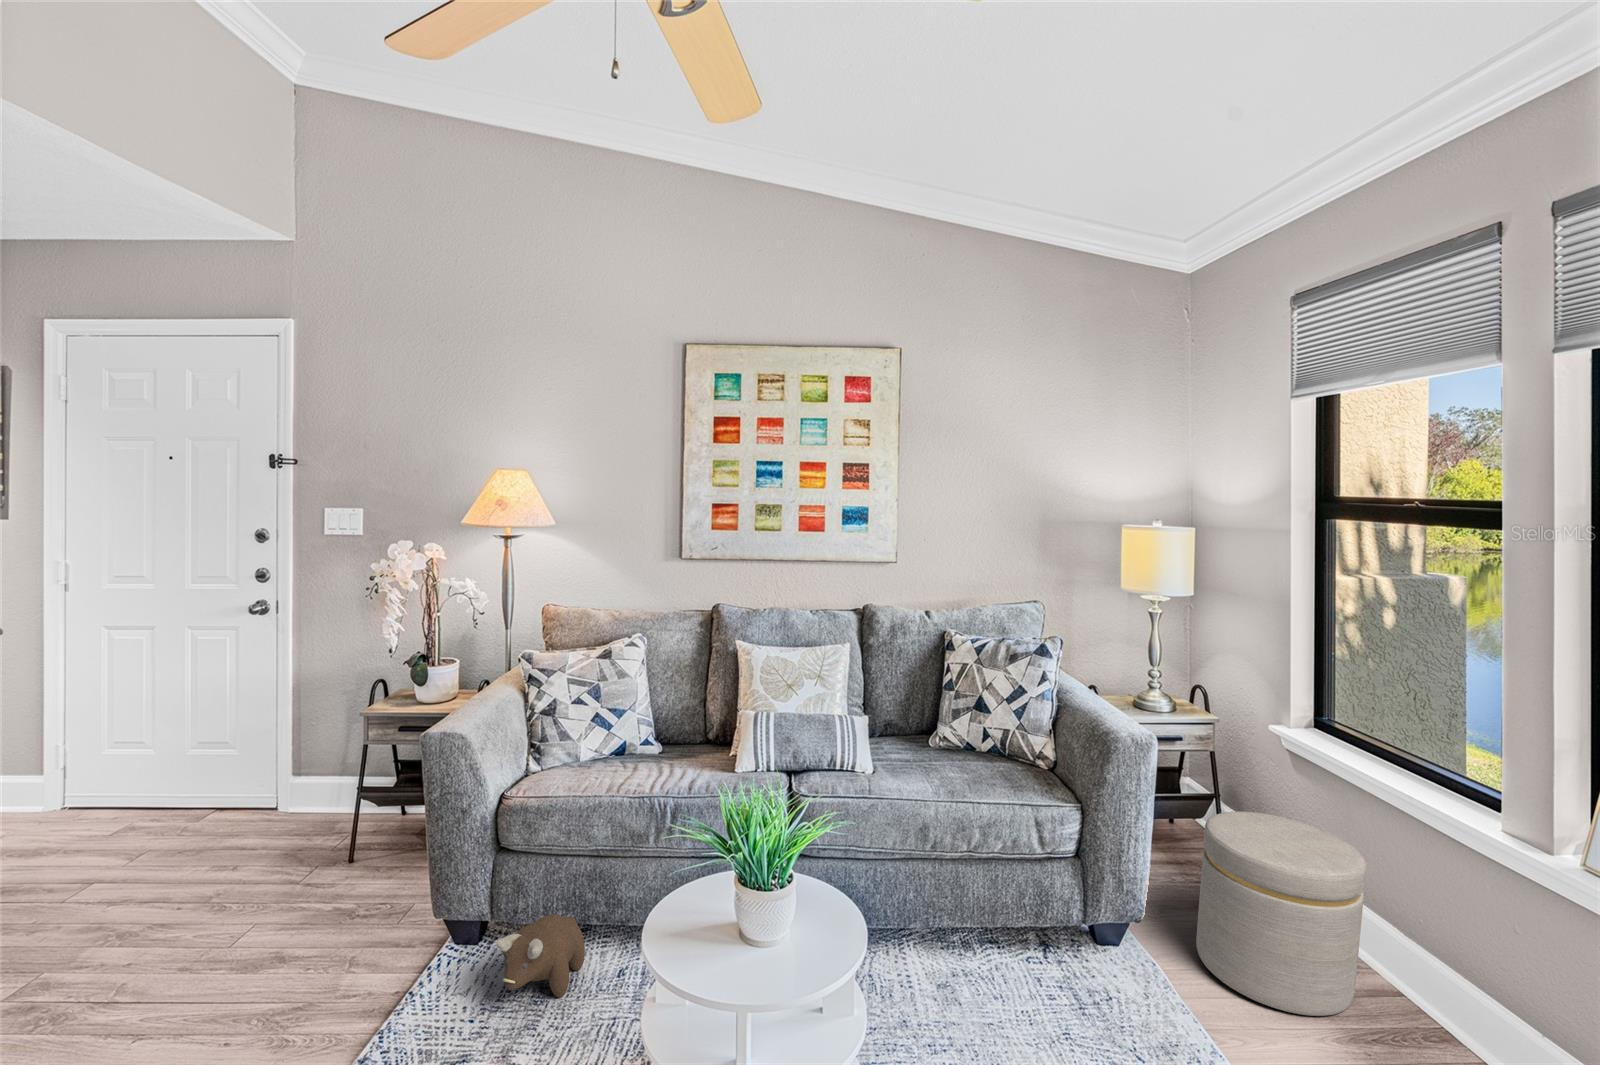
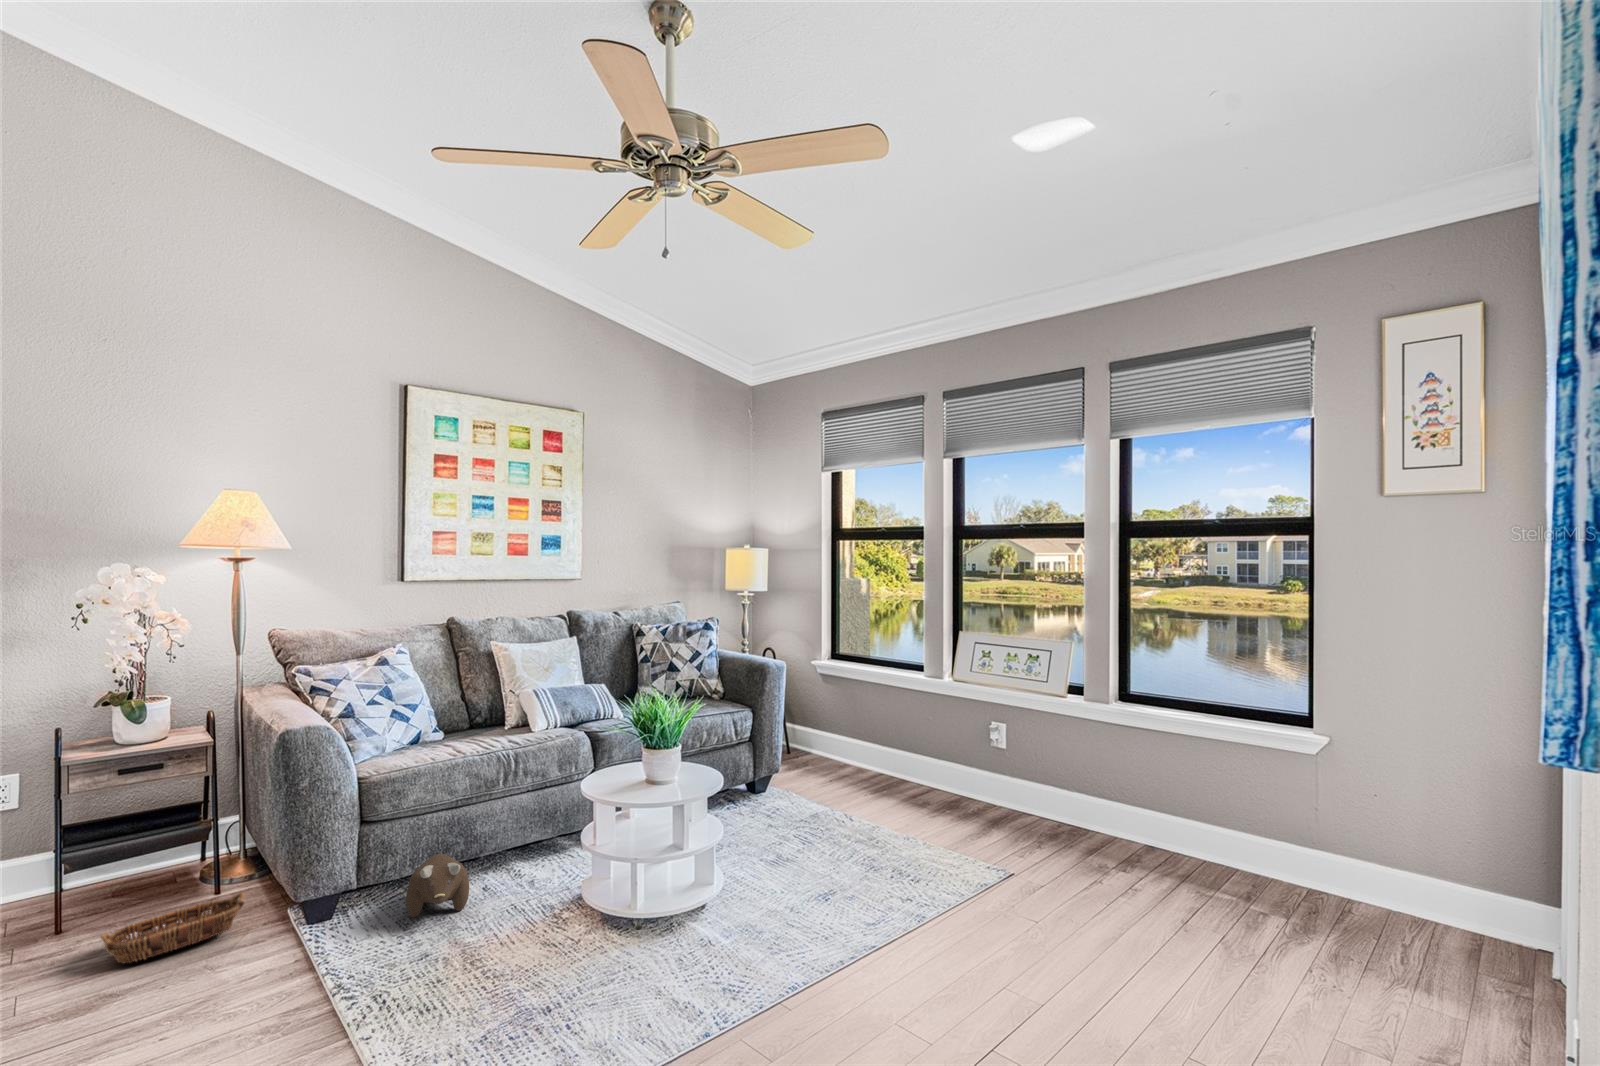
ottoman: present [1196,811,1367,1016] -> none [809,703,884,794]
basket: none [277,867,445,945] -> present [100,893,244,963]

